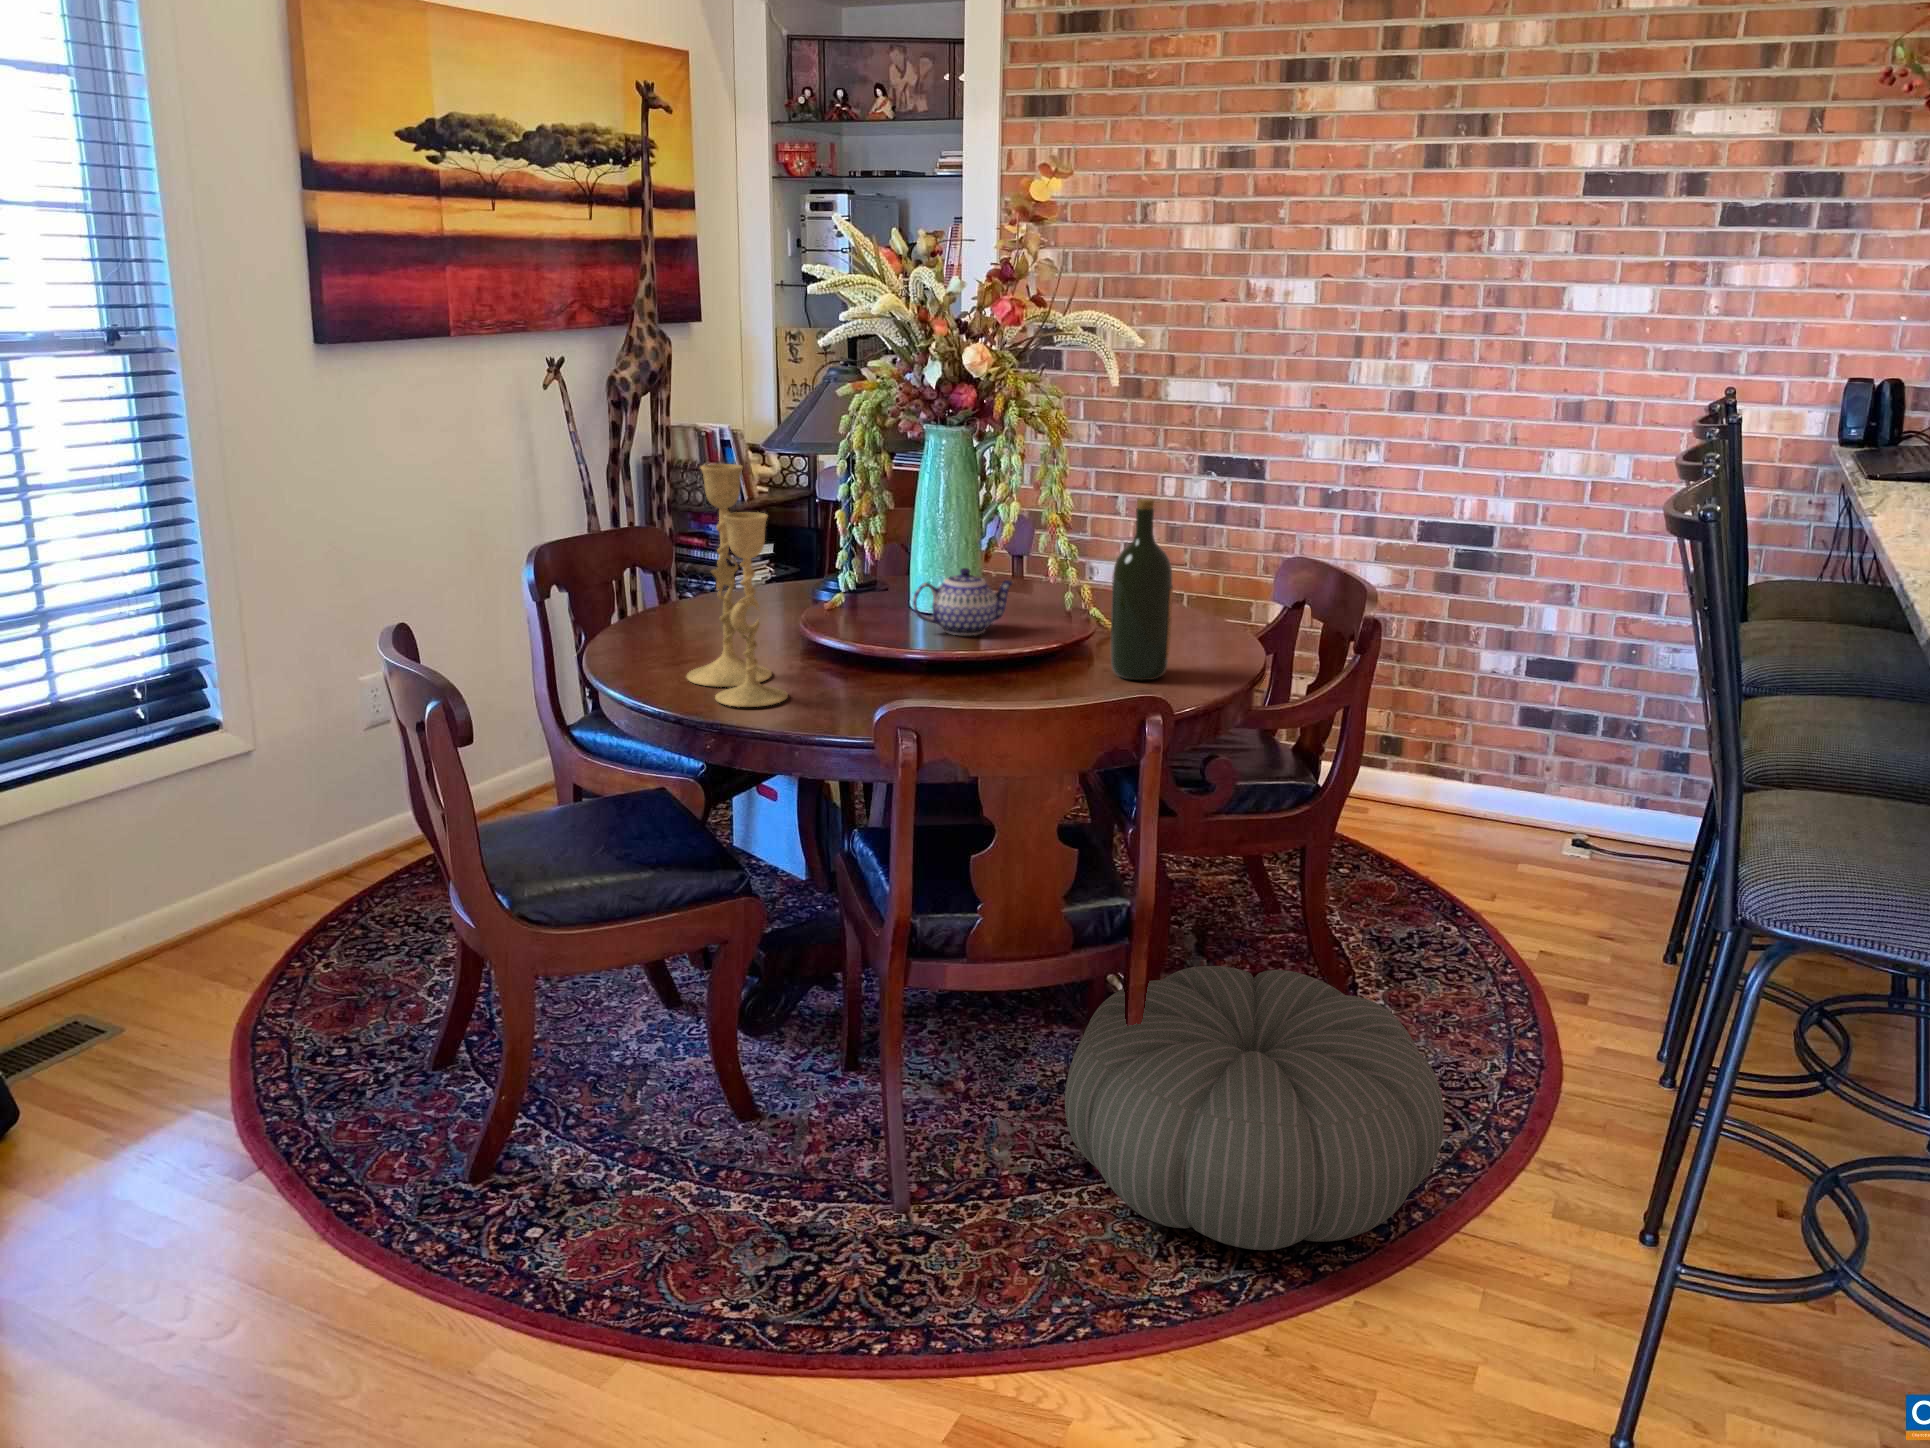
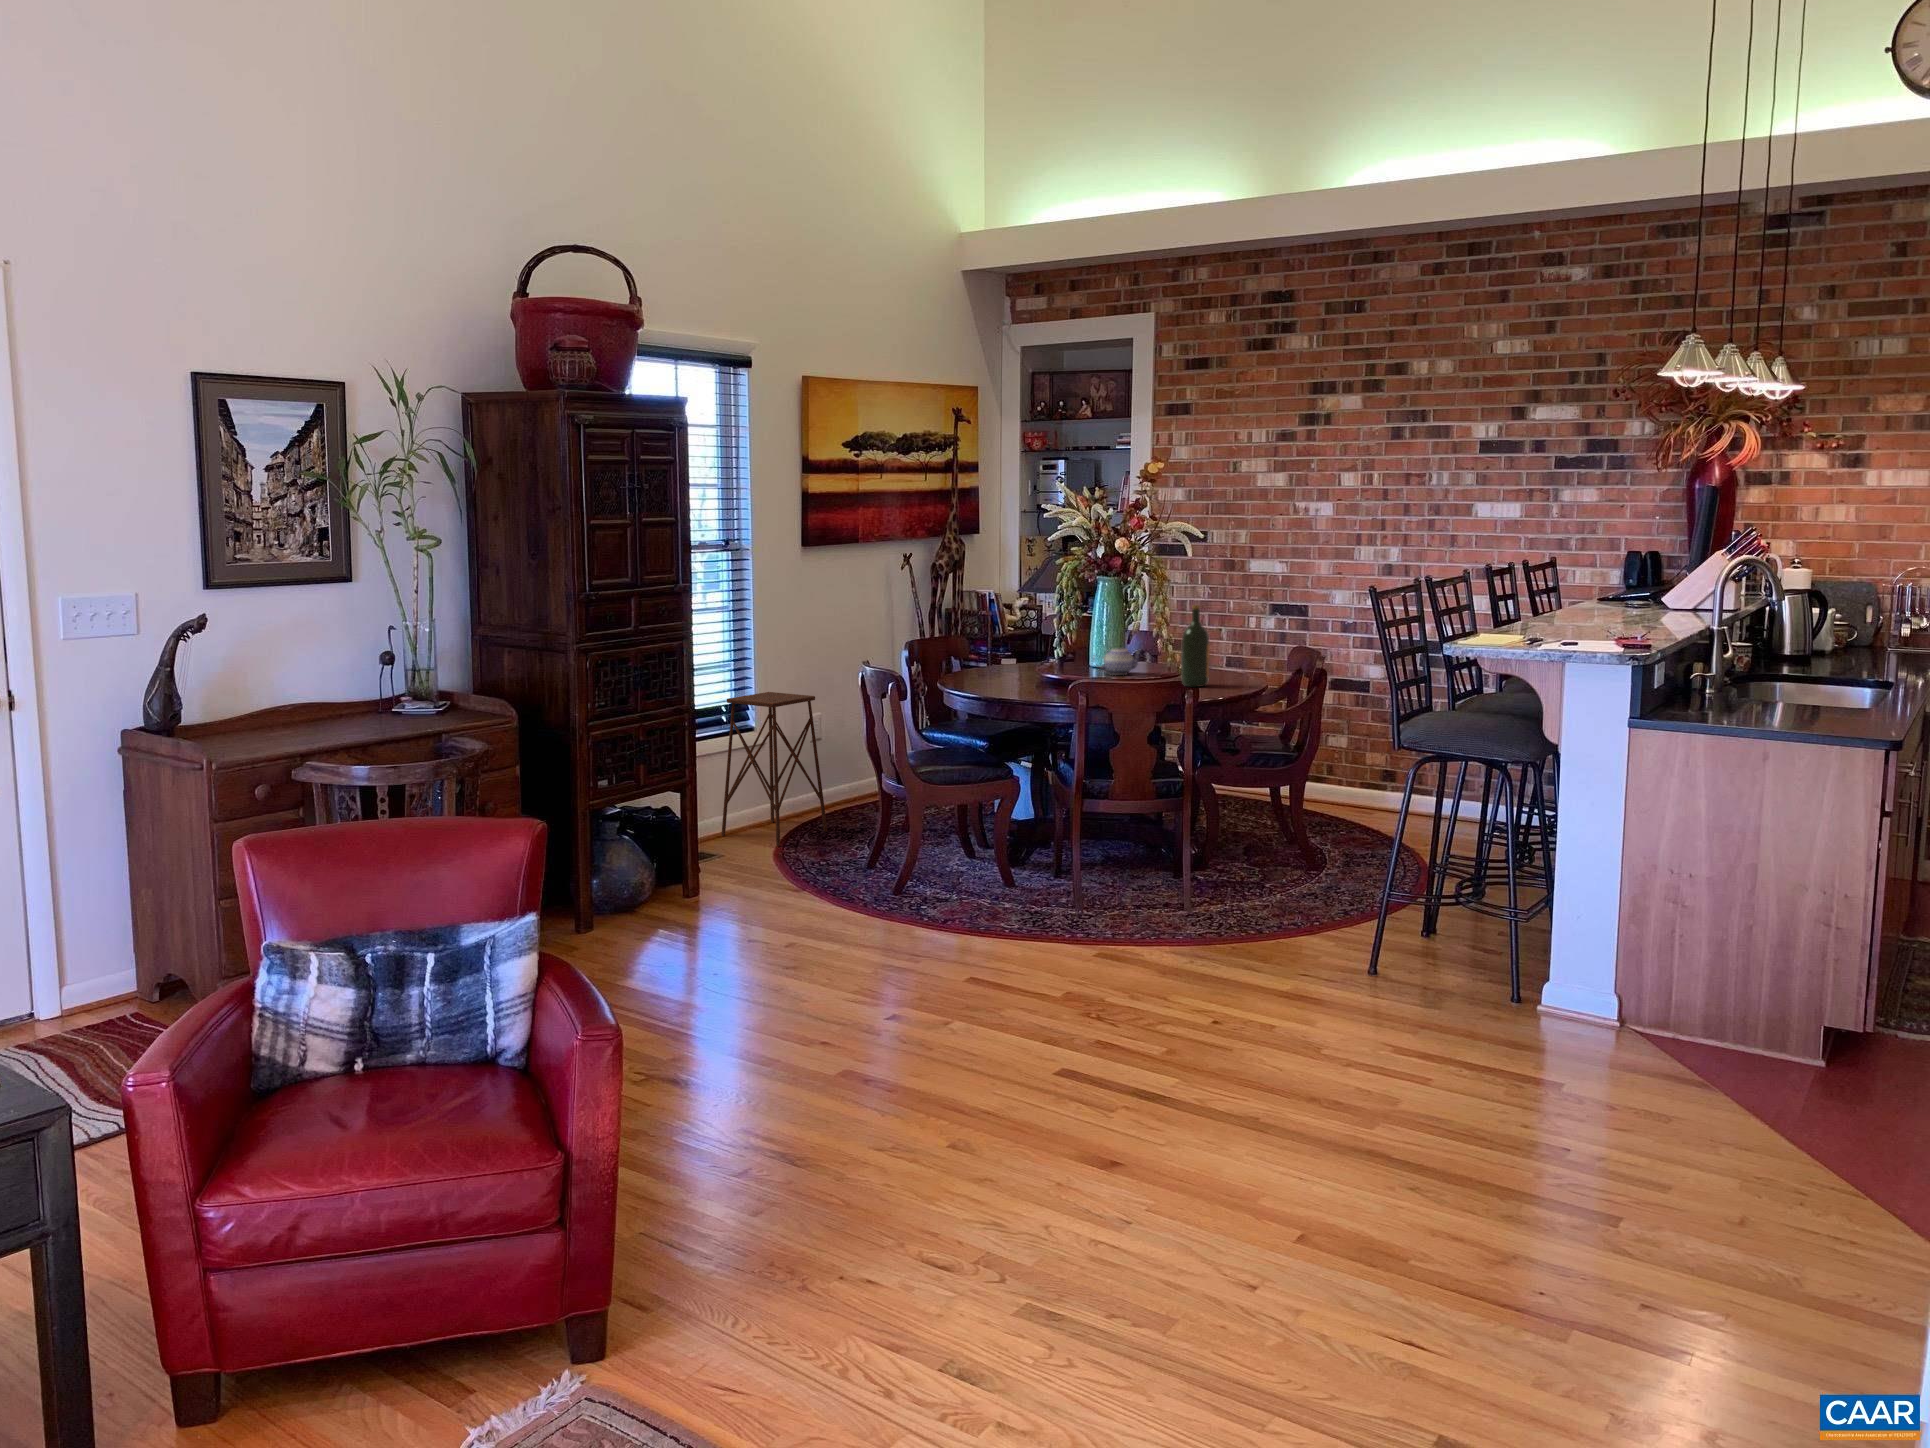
candlestick: present [687,464,788,707] -> none [991,591,1036,691]
side table: none [126,649,384,987] -> present [721,692,827,846]
pouf: present [1065,966,1444,1250] -> none [1156,824,1331,922]

